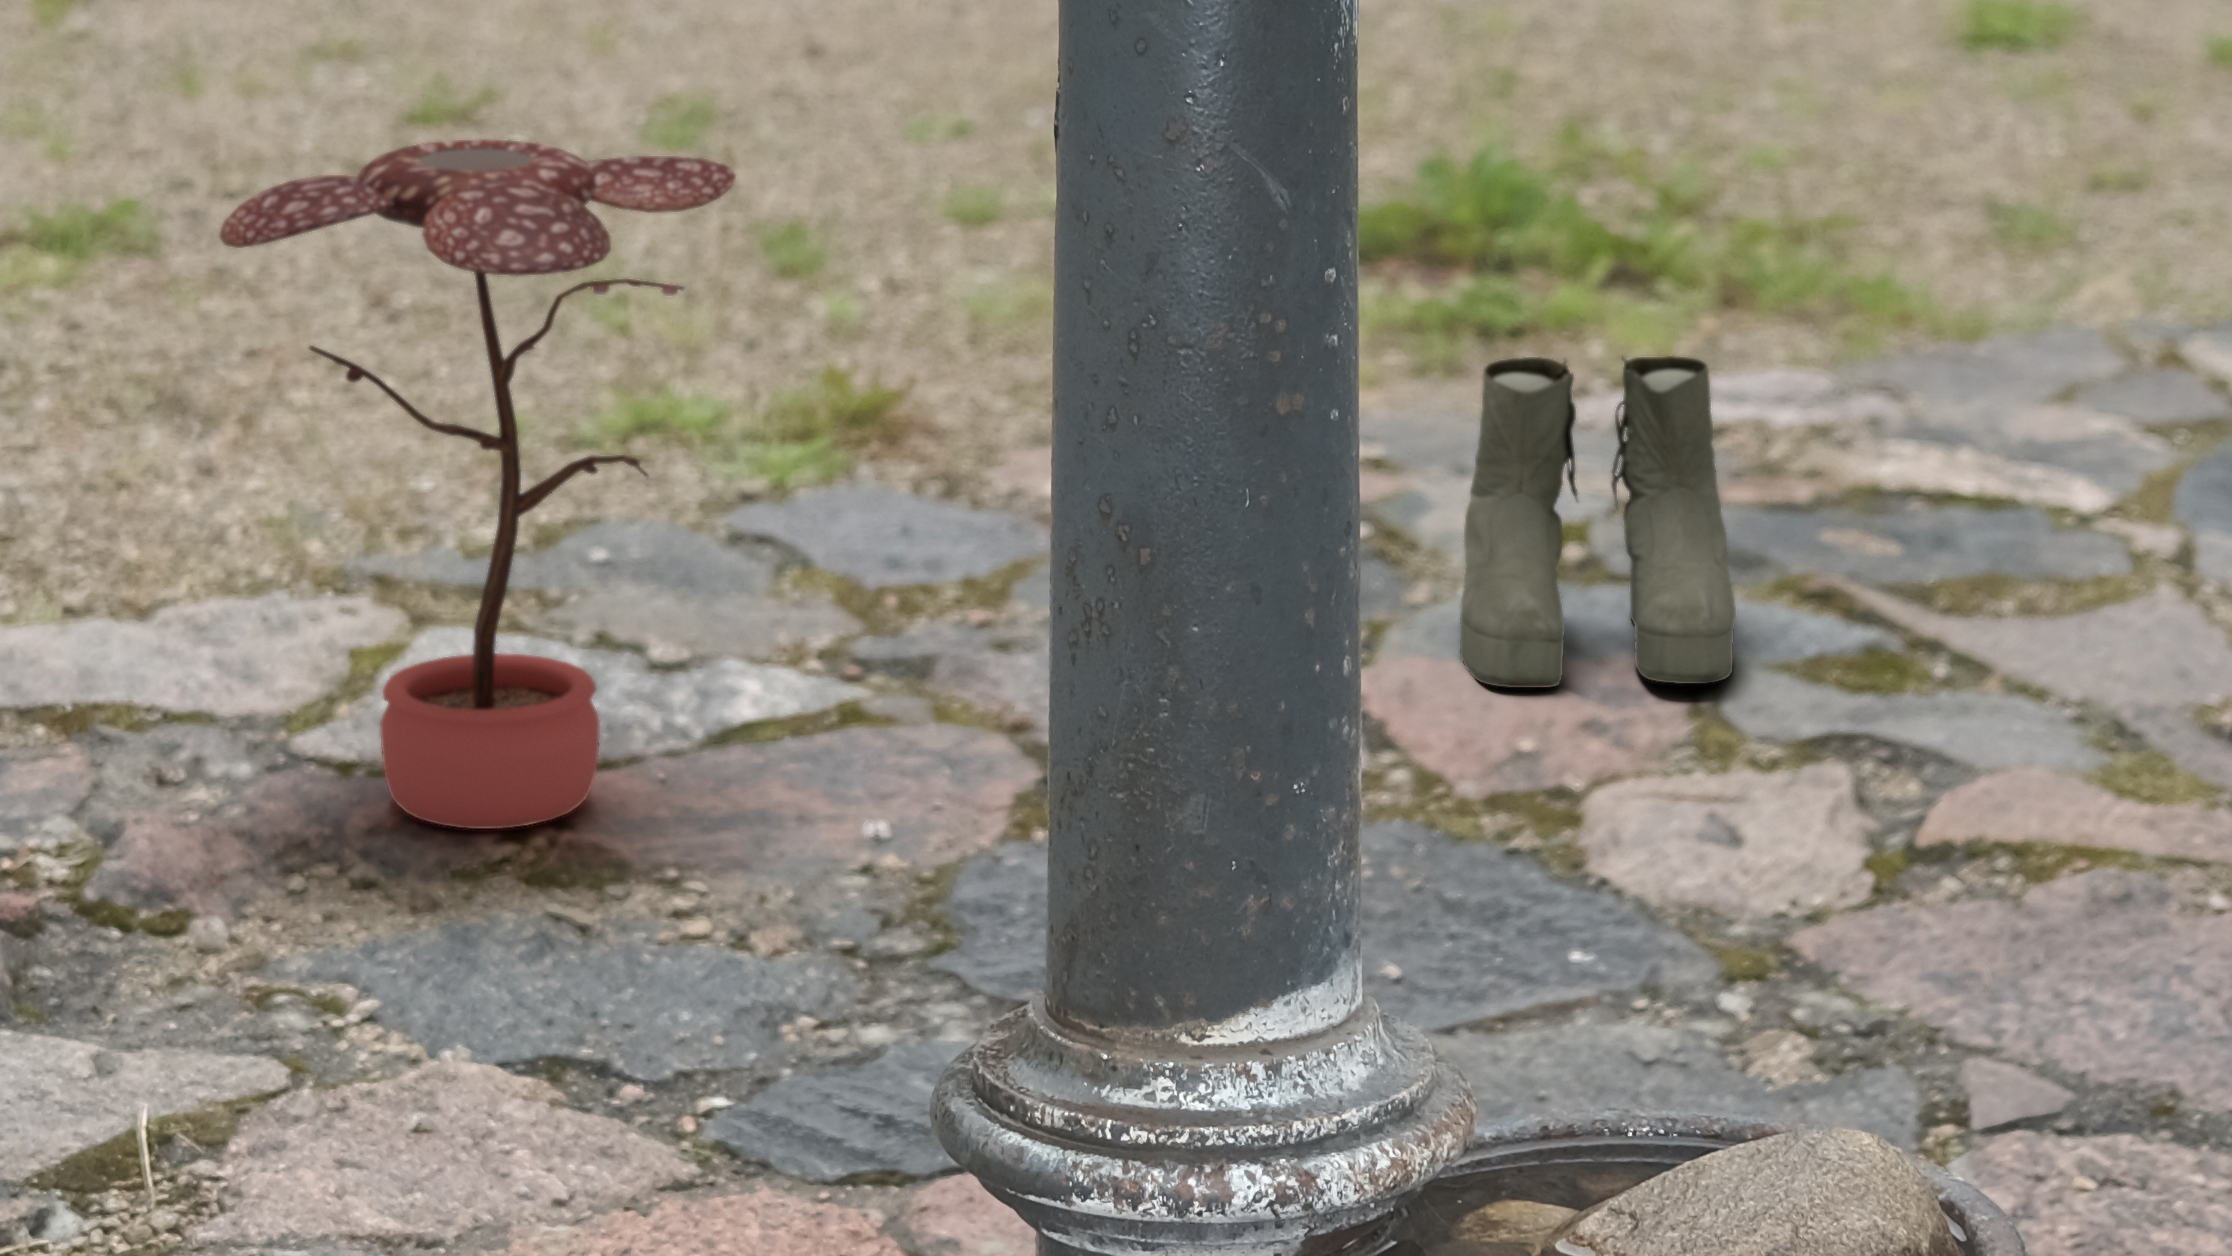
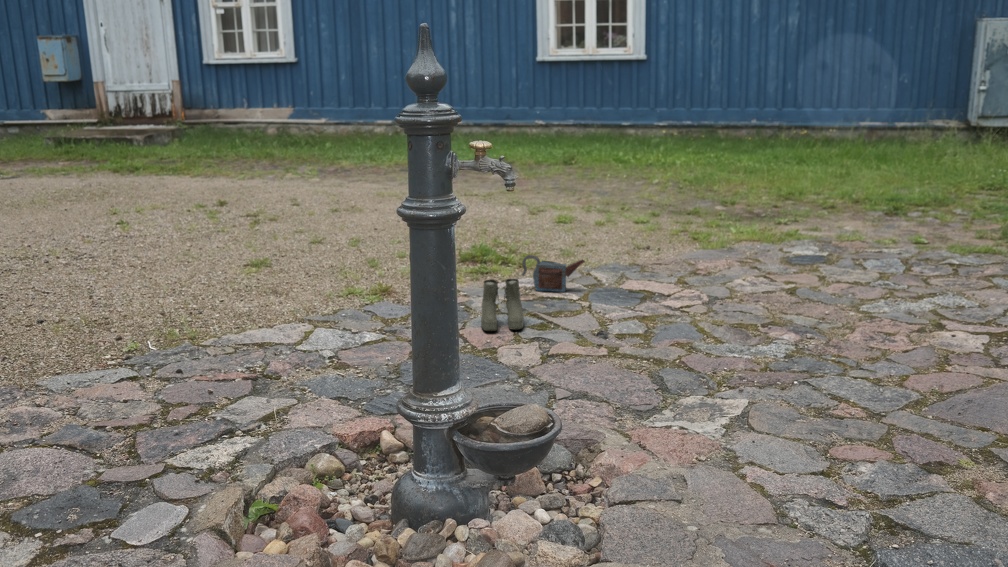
potted plant: present [219,139,735,829] -> none [283,253,365,360]
watering can: none [1718,220,2136,465] -> present [522,255,585,292]

